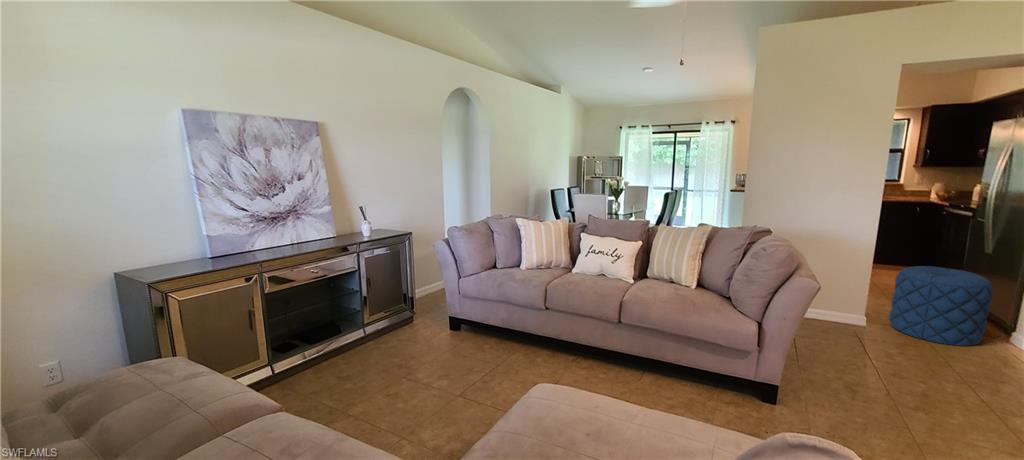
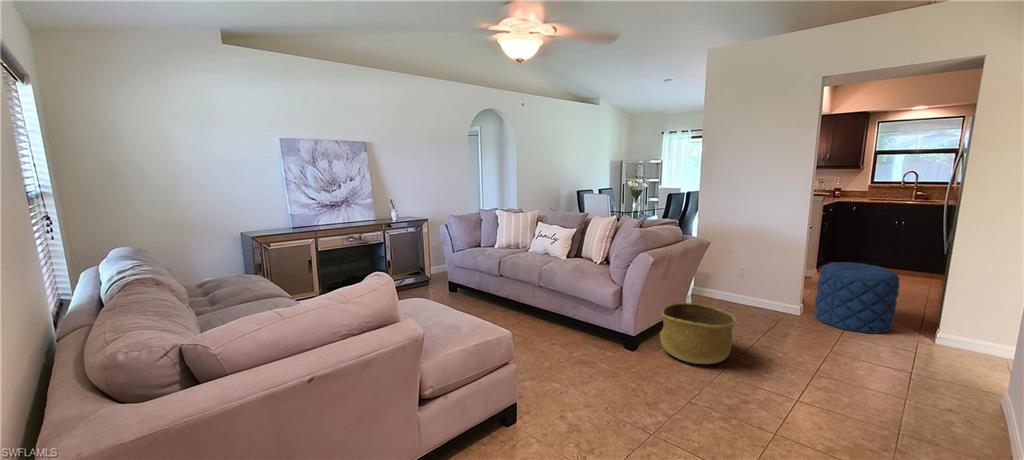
basket: none [798,333,917,419] -> present [660,303,736,364]

